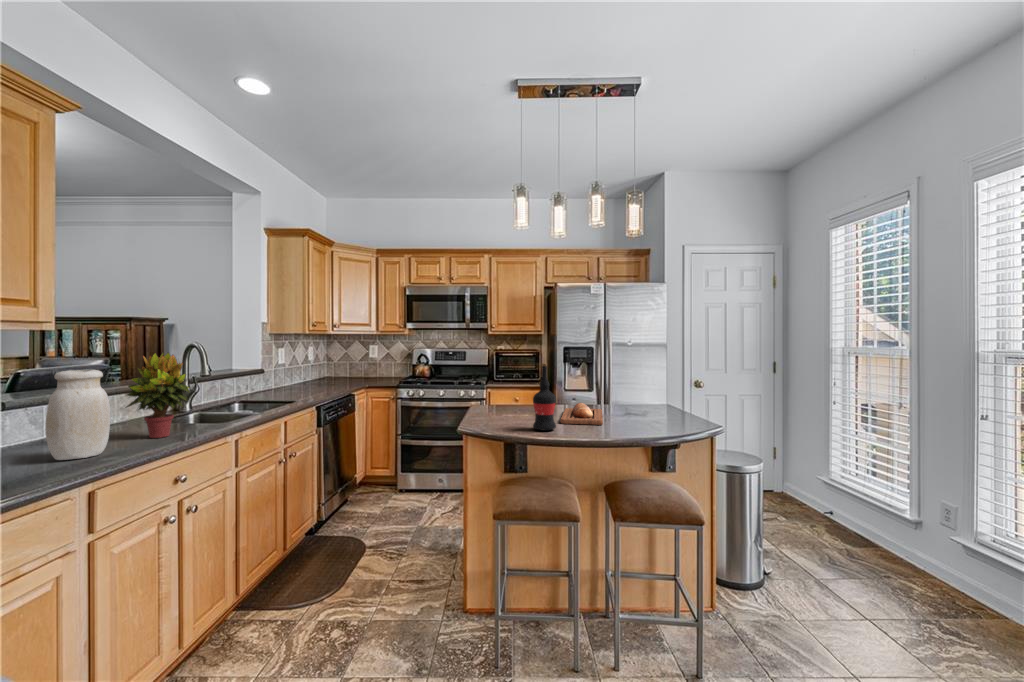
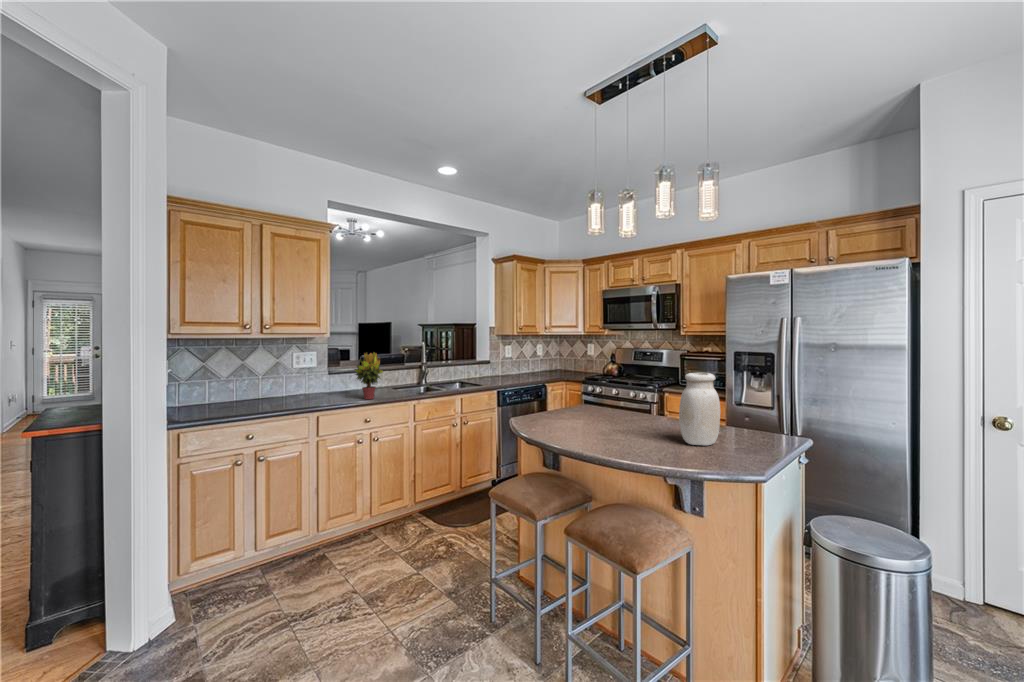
wine bottle: present [533,363,556,430] -> none [540,371,563,435]
jar: present [46,370,110,460] -> present [679,373,720,445]
bread loaf: present [560,403,603,425] -> none [584,415,664,441]

